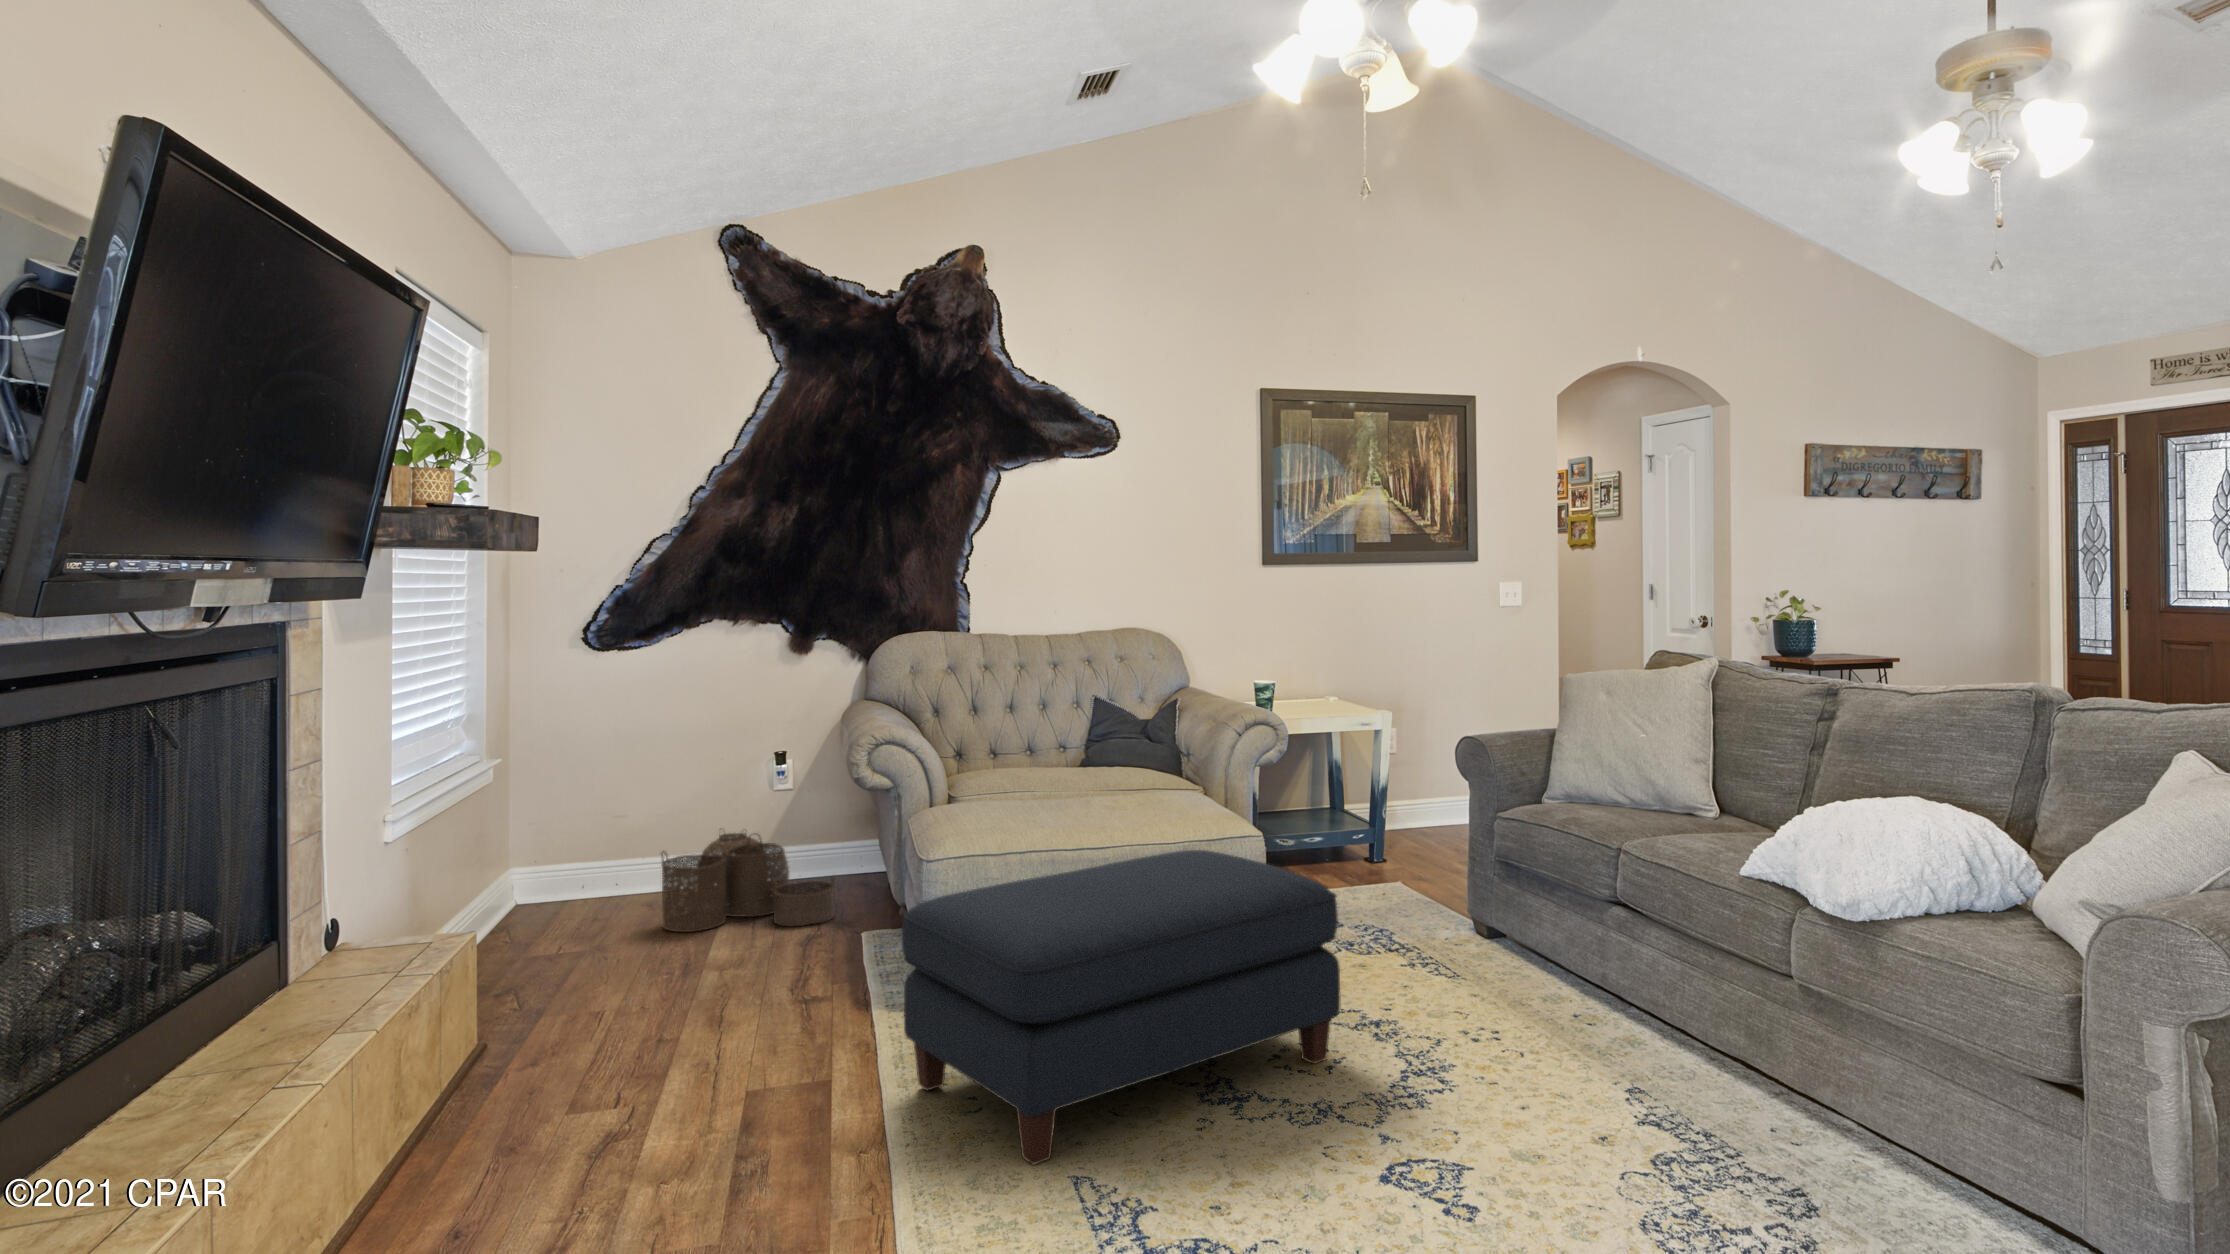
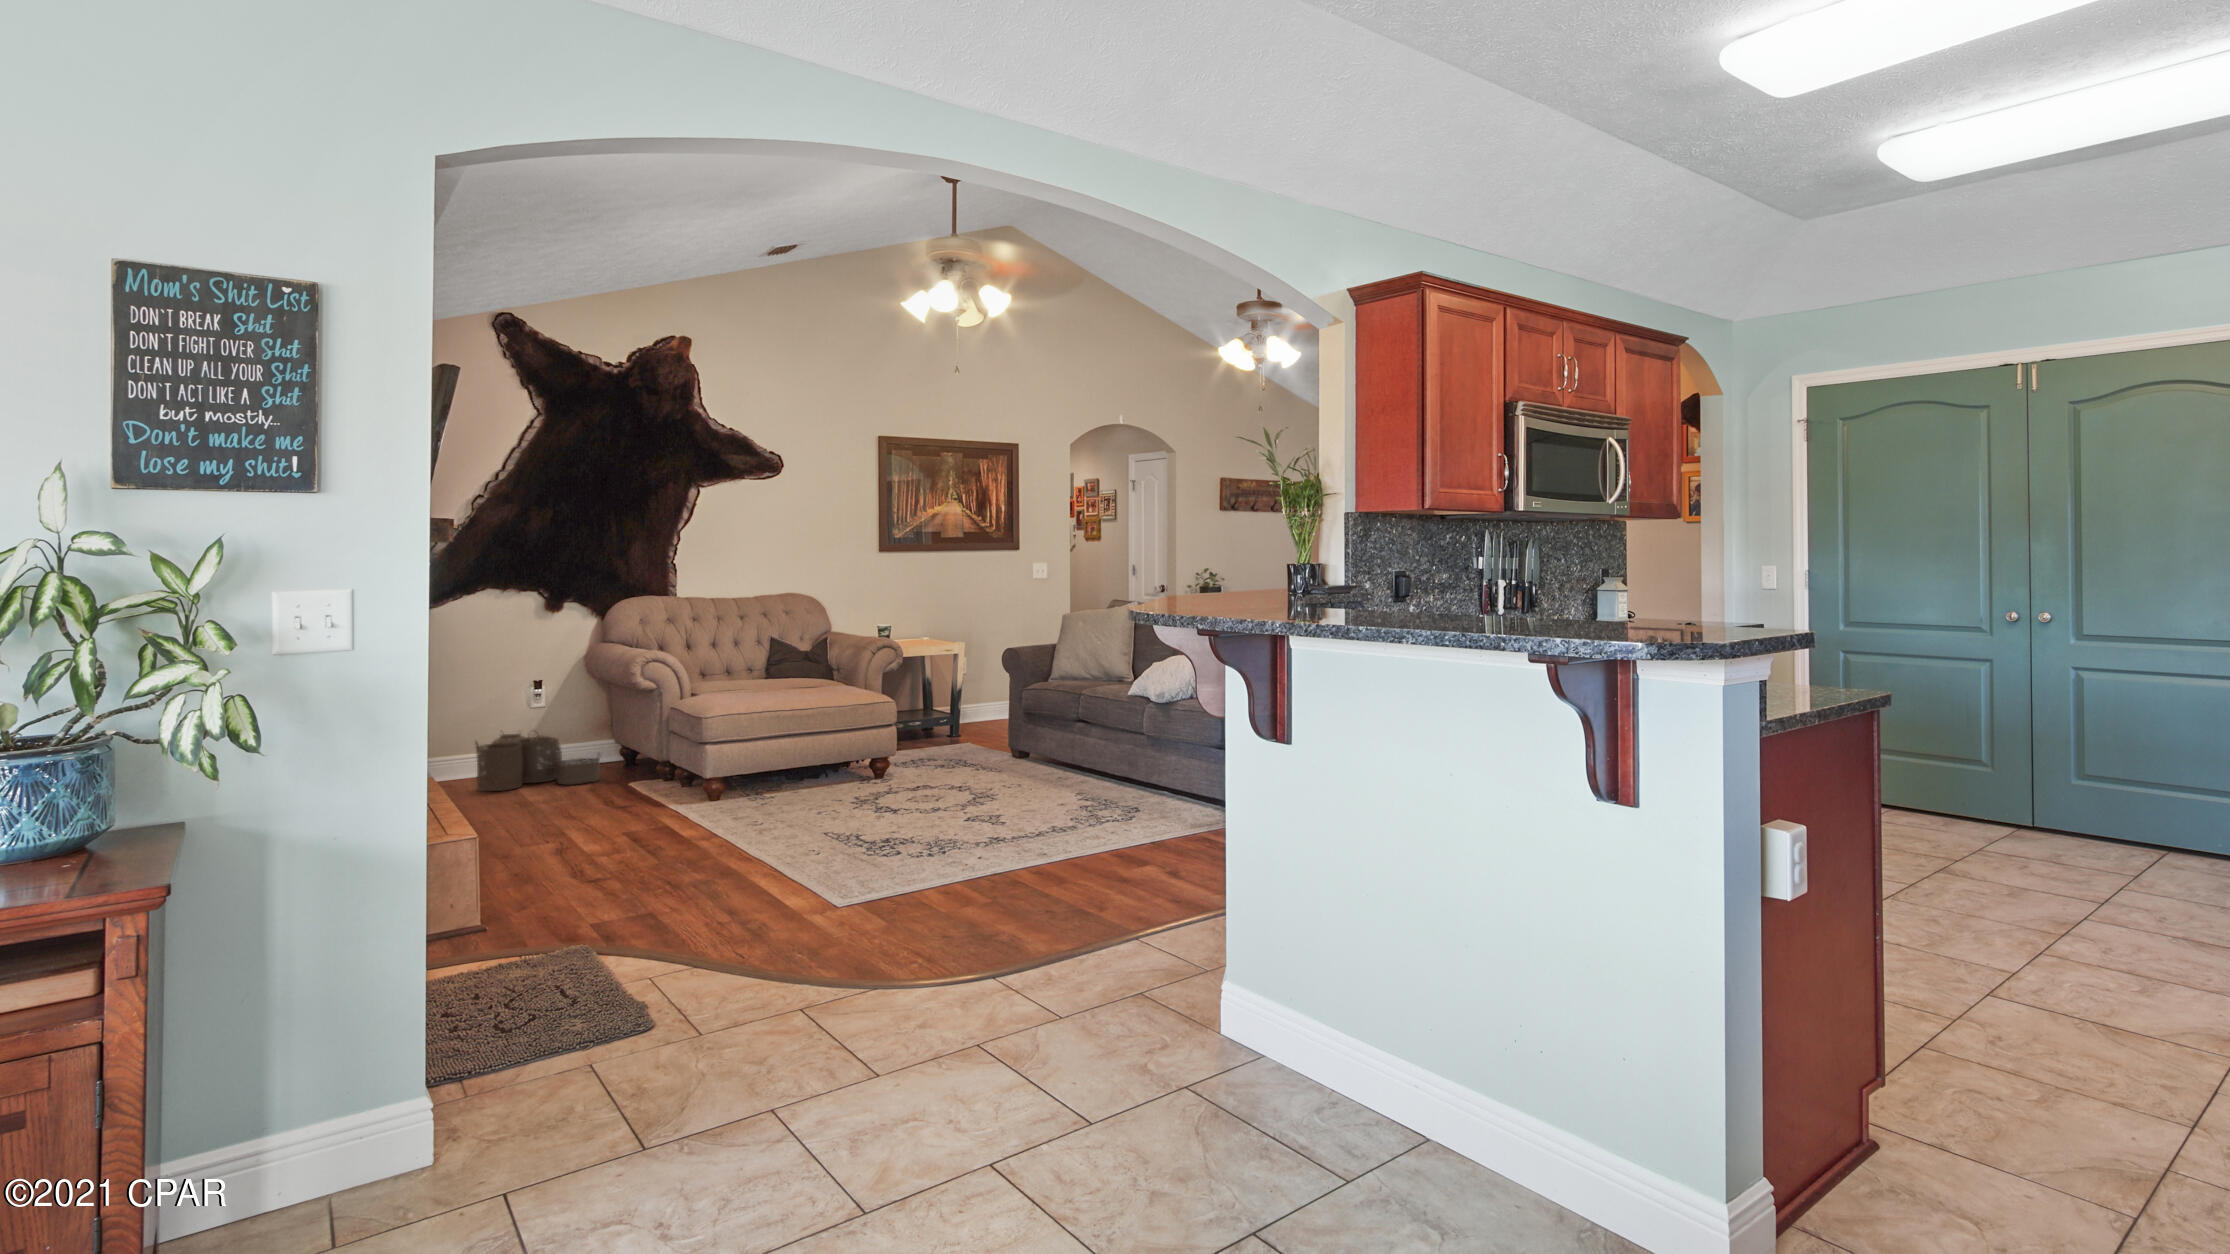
ottoman: present [902,850,1340,1165] -> none [707,707,941,839]

